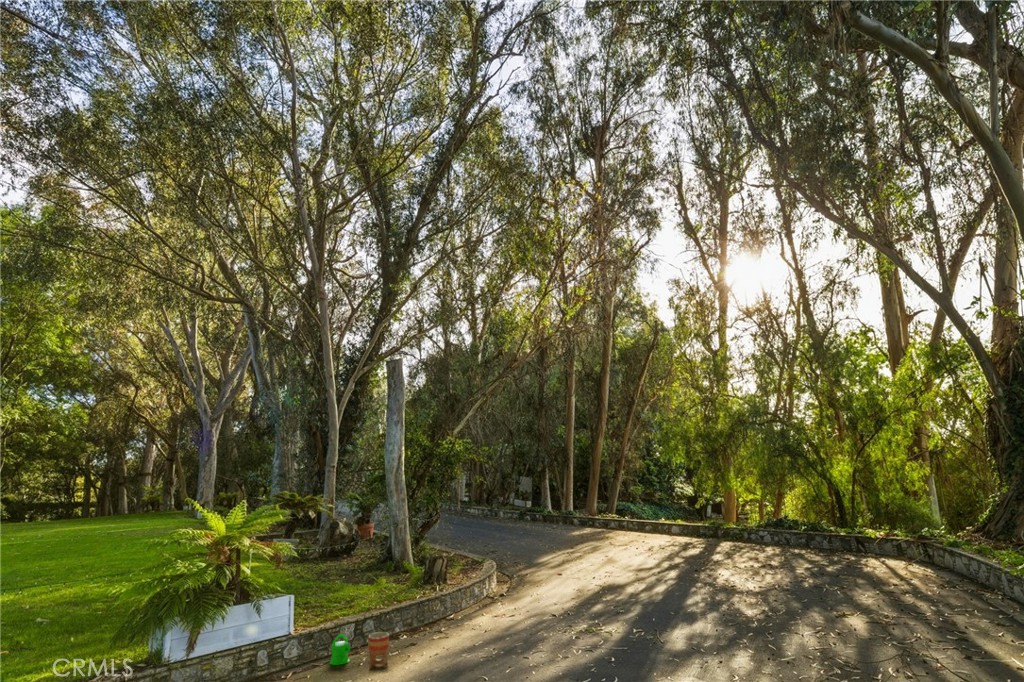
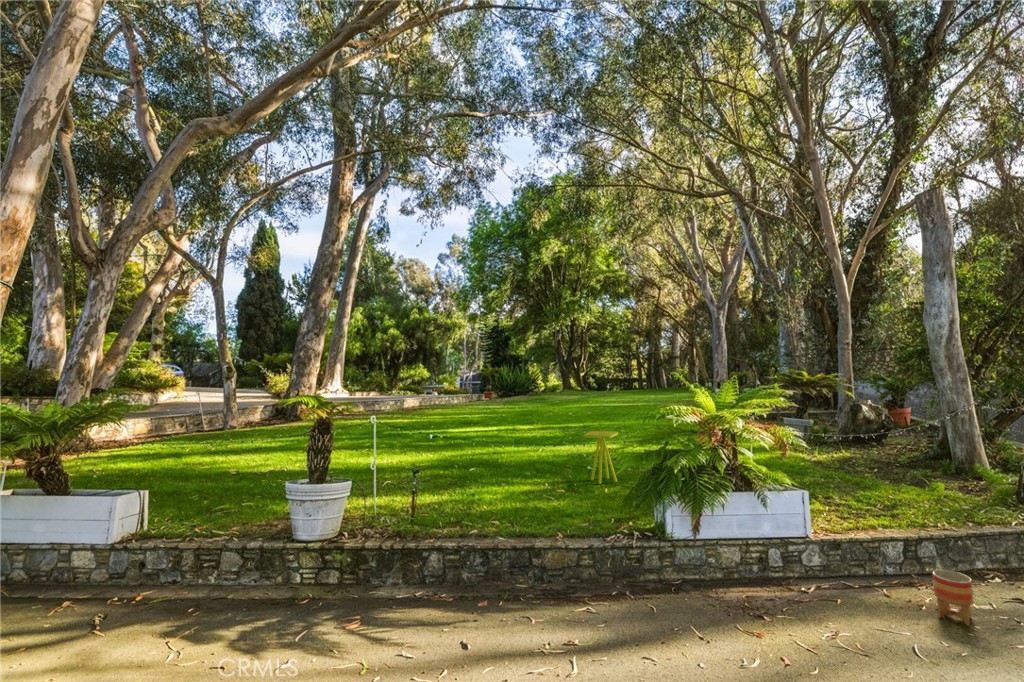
side table: none [47,571,97,639] -> present [584,431,618,484]
watering can: present [330,634,350,665] -> none [869,554,902,594]

